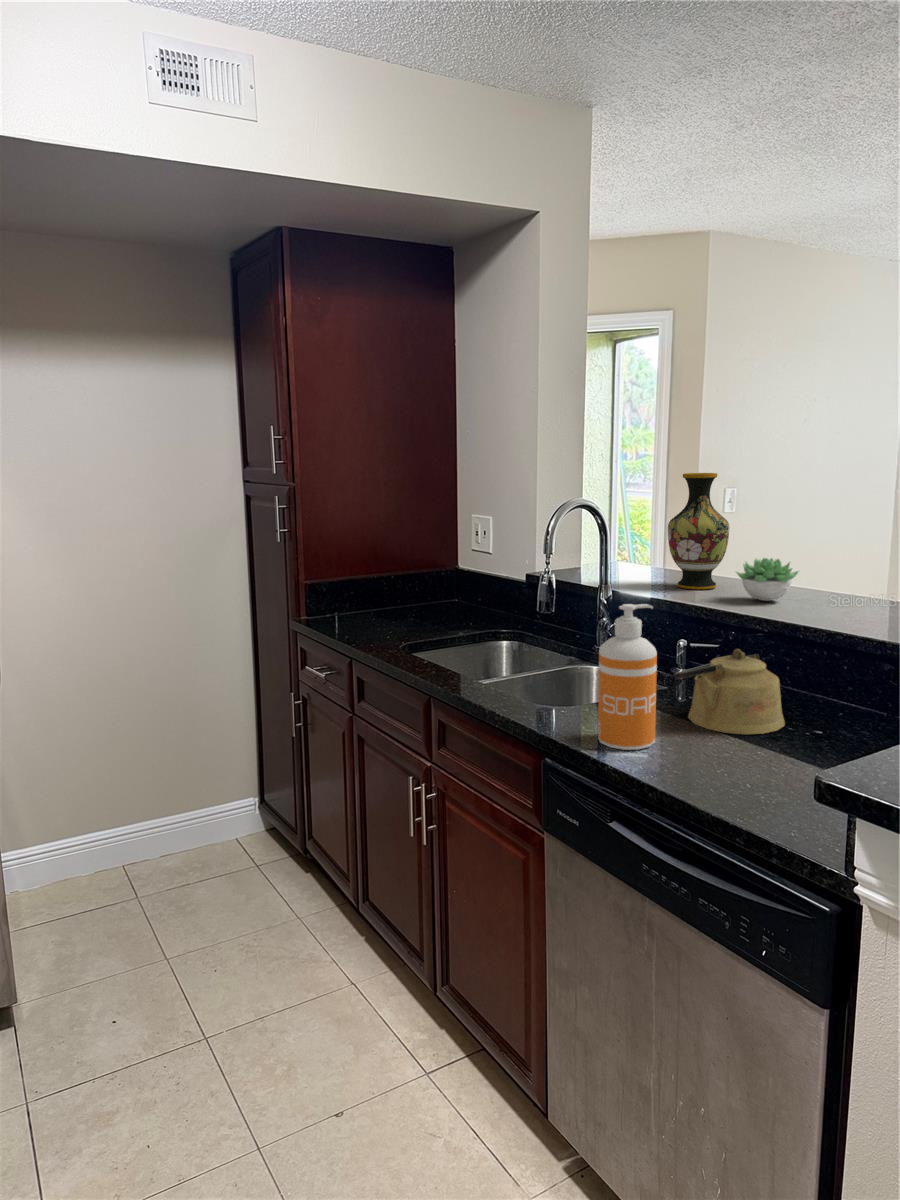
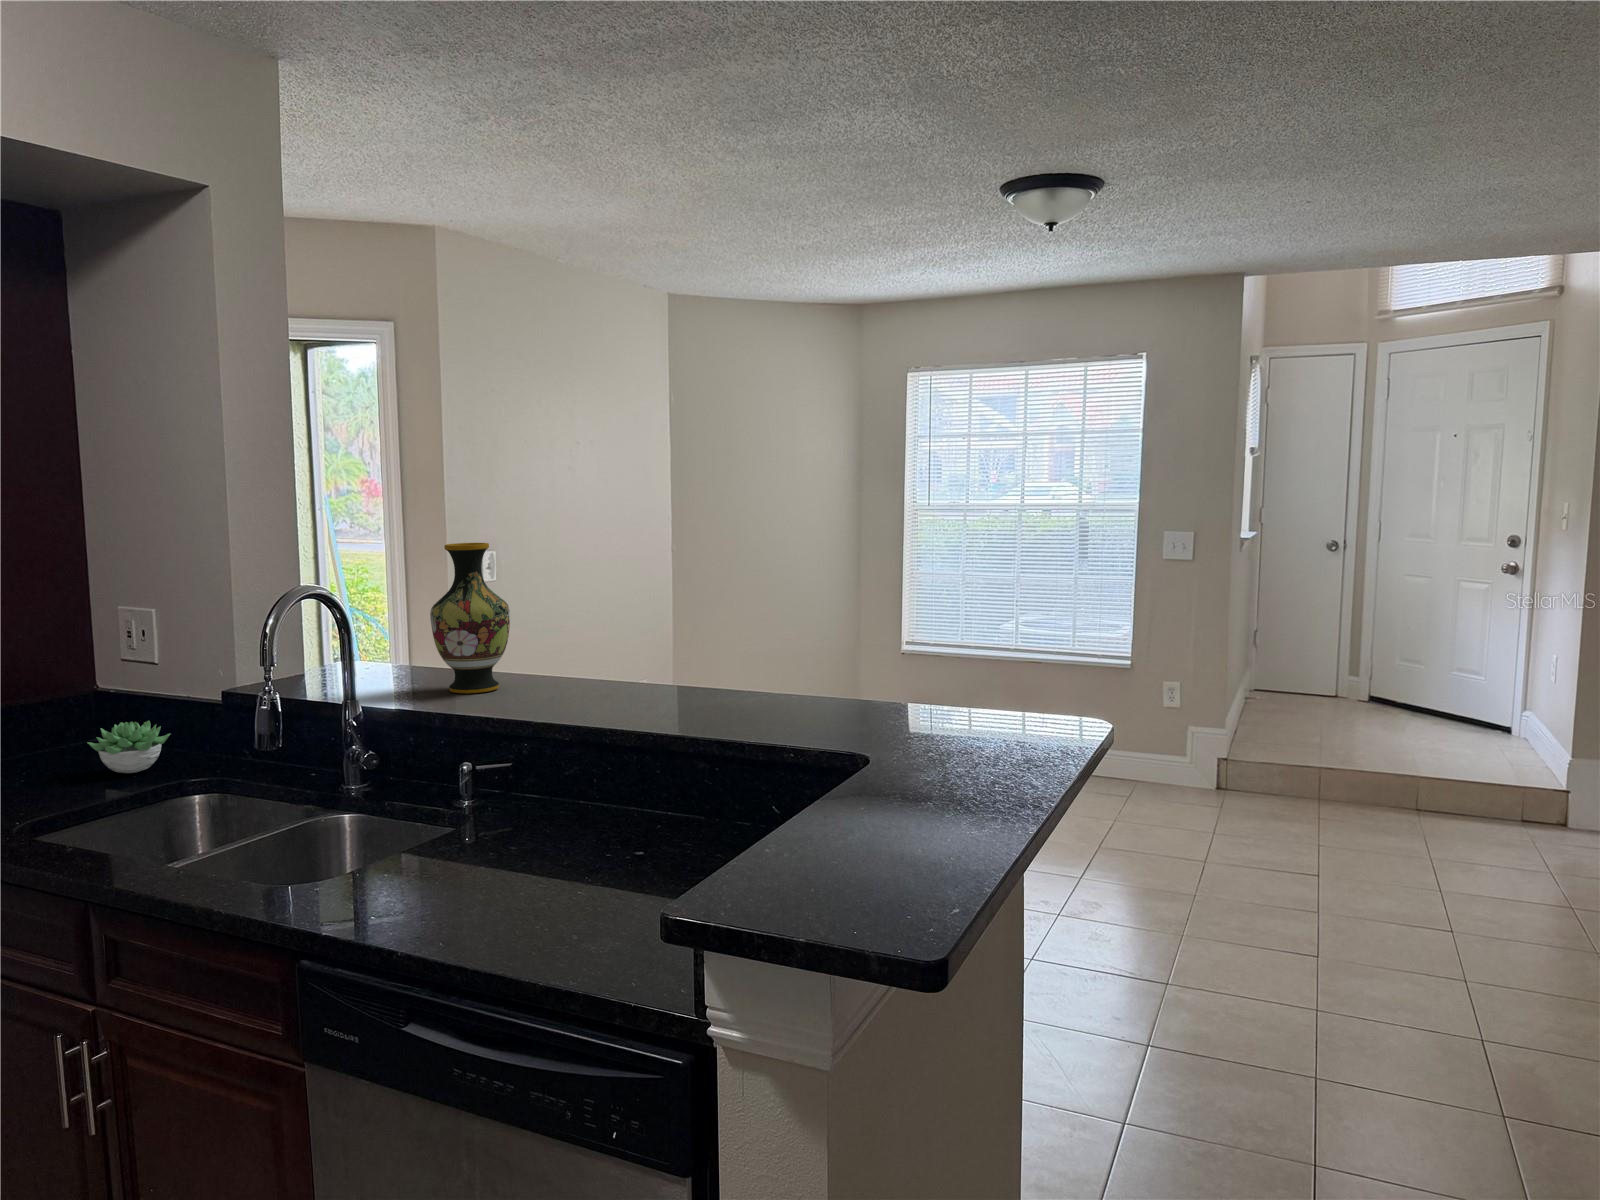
succulent plant: present [736,558,799,601] -> present [87,721,170,773]
soap dispenser: present [598,604,657,750] -> none [364,726,450,924]
kettle: present [674,649,785,734] -> none [464,767,604,876]

